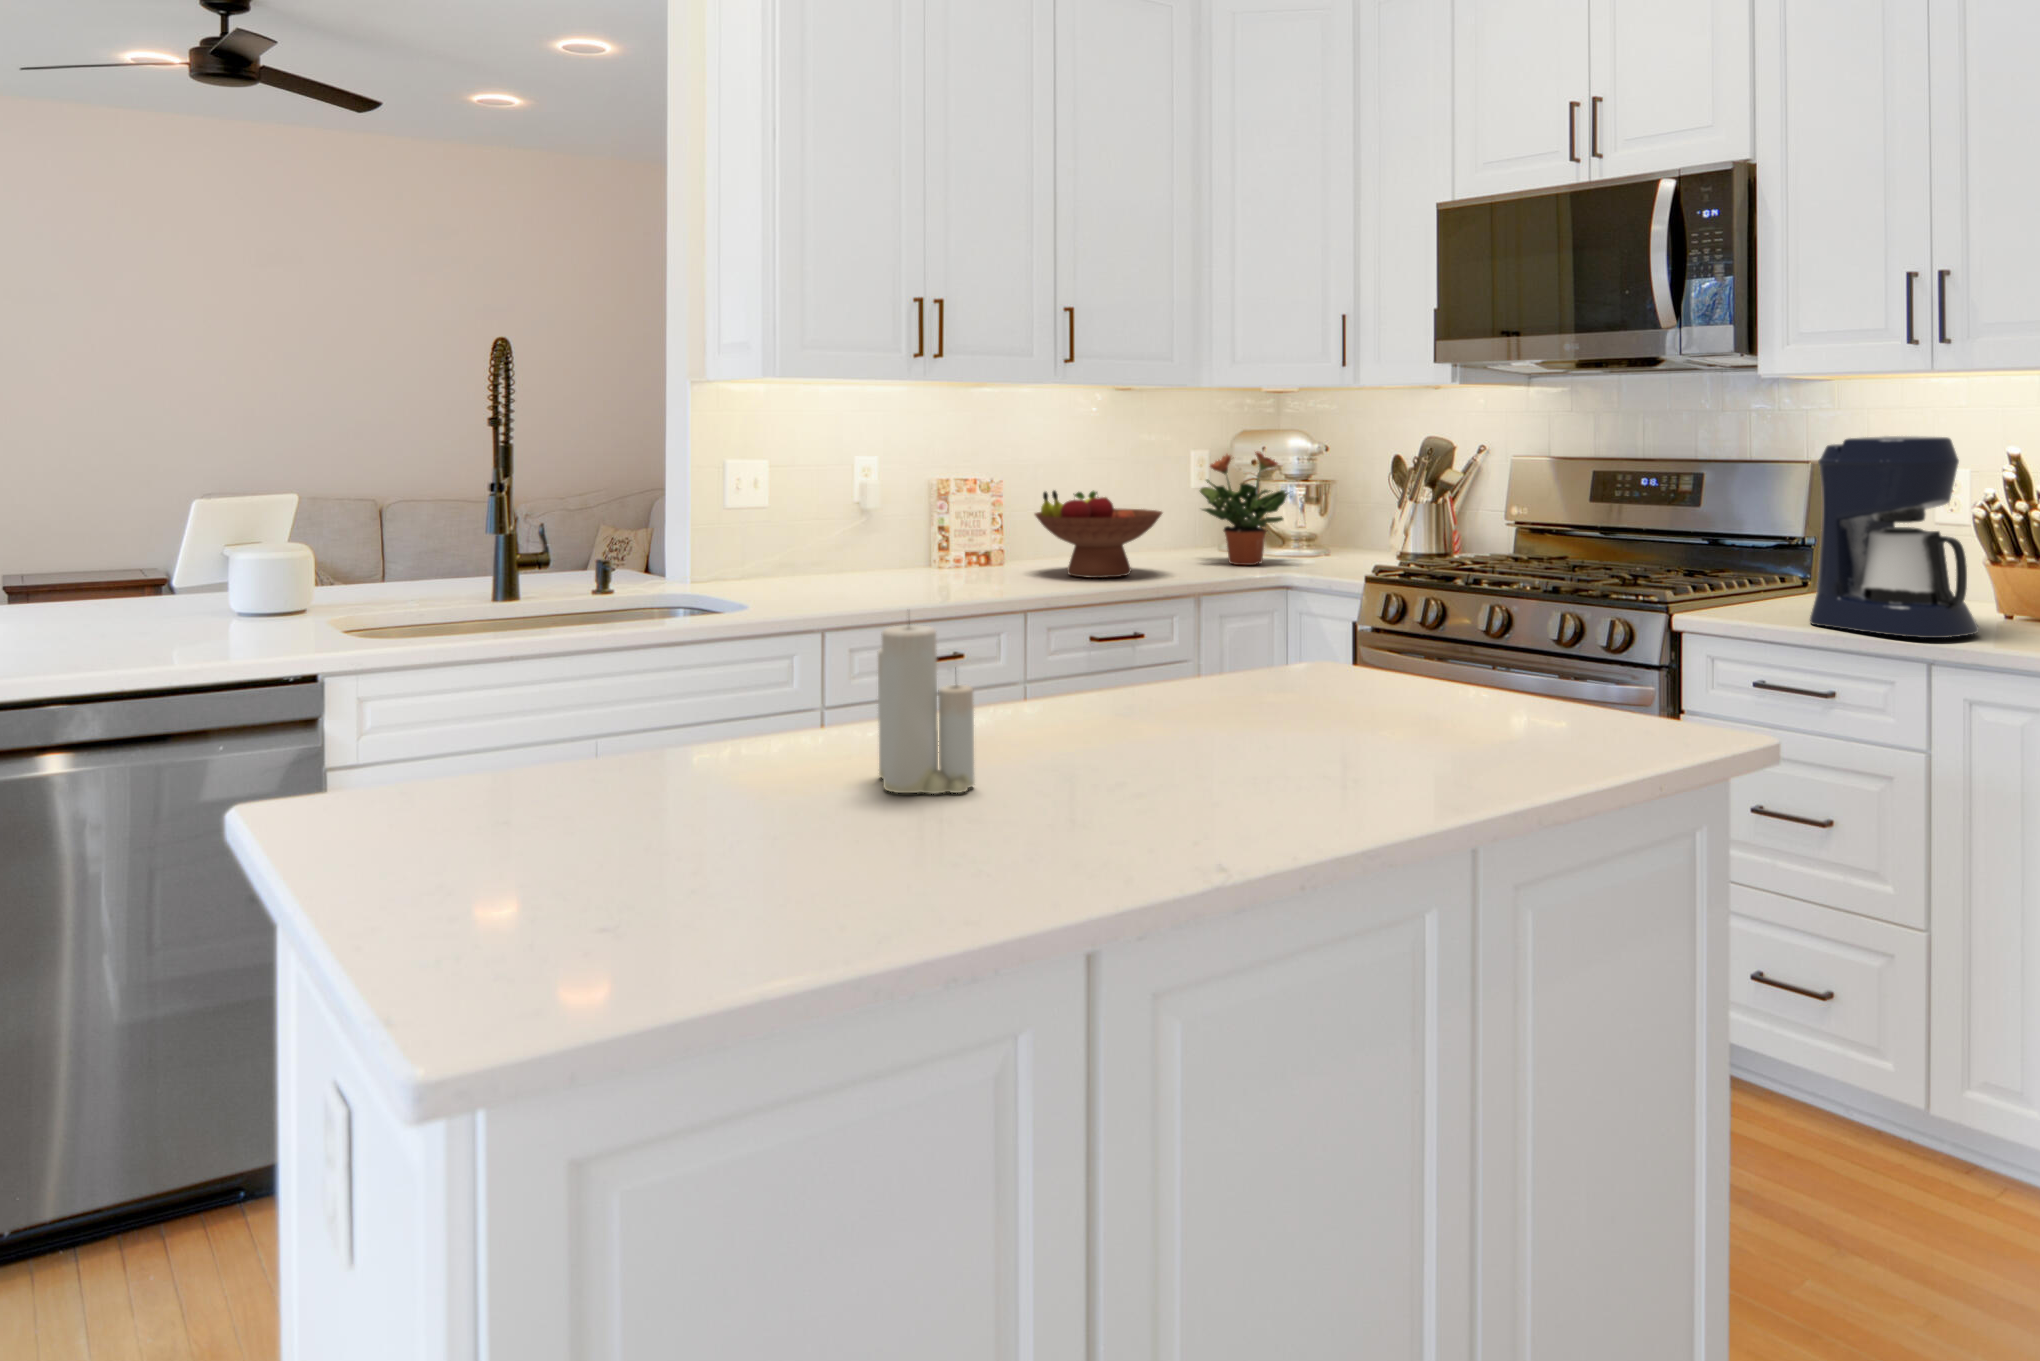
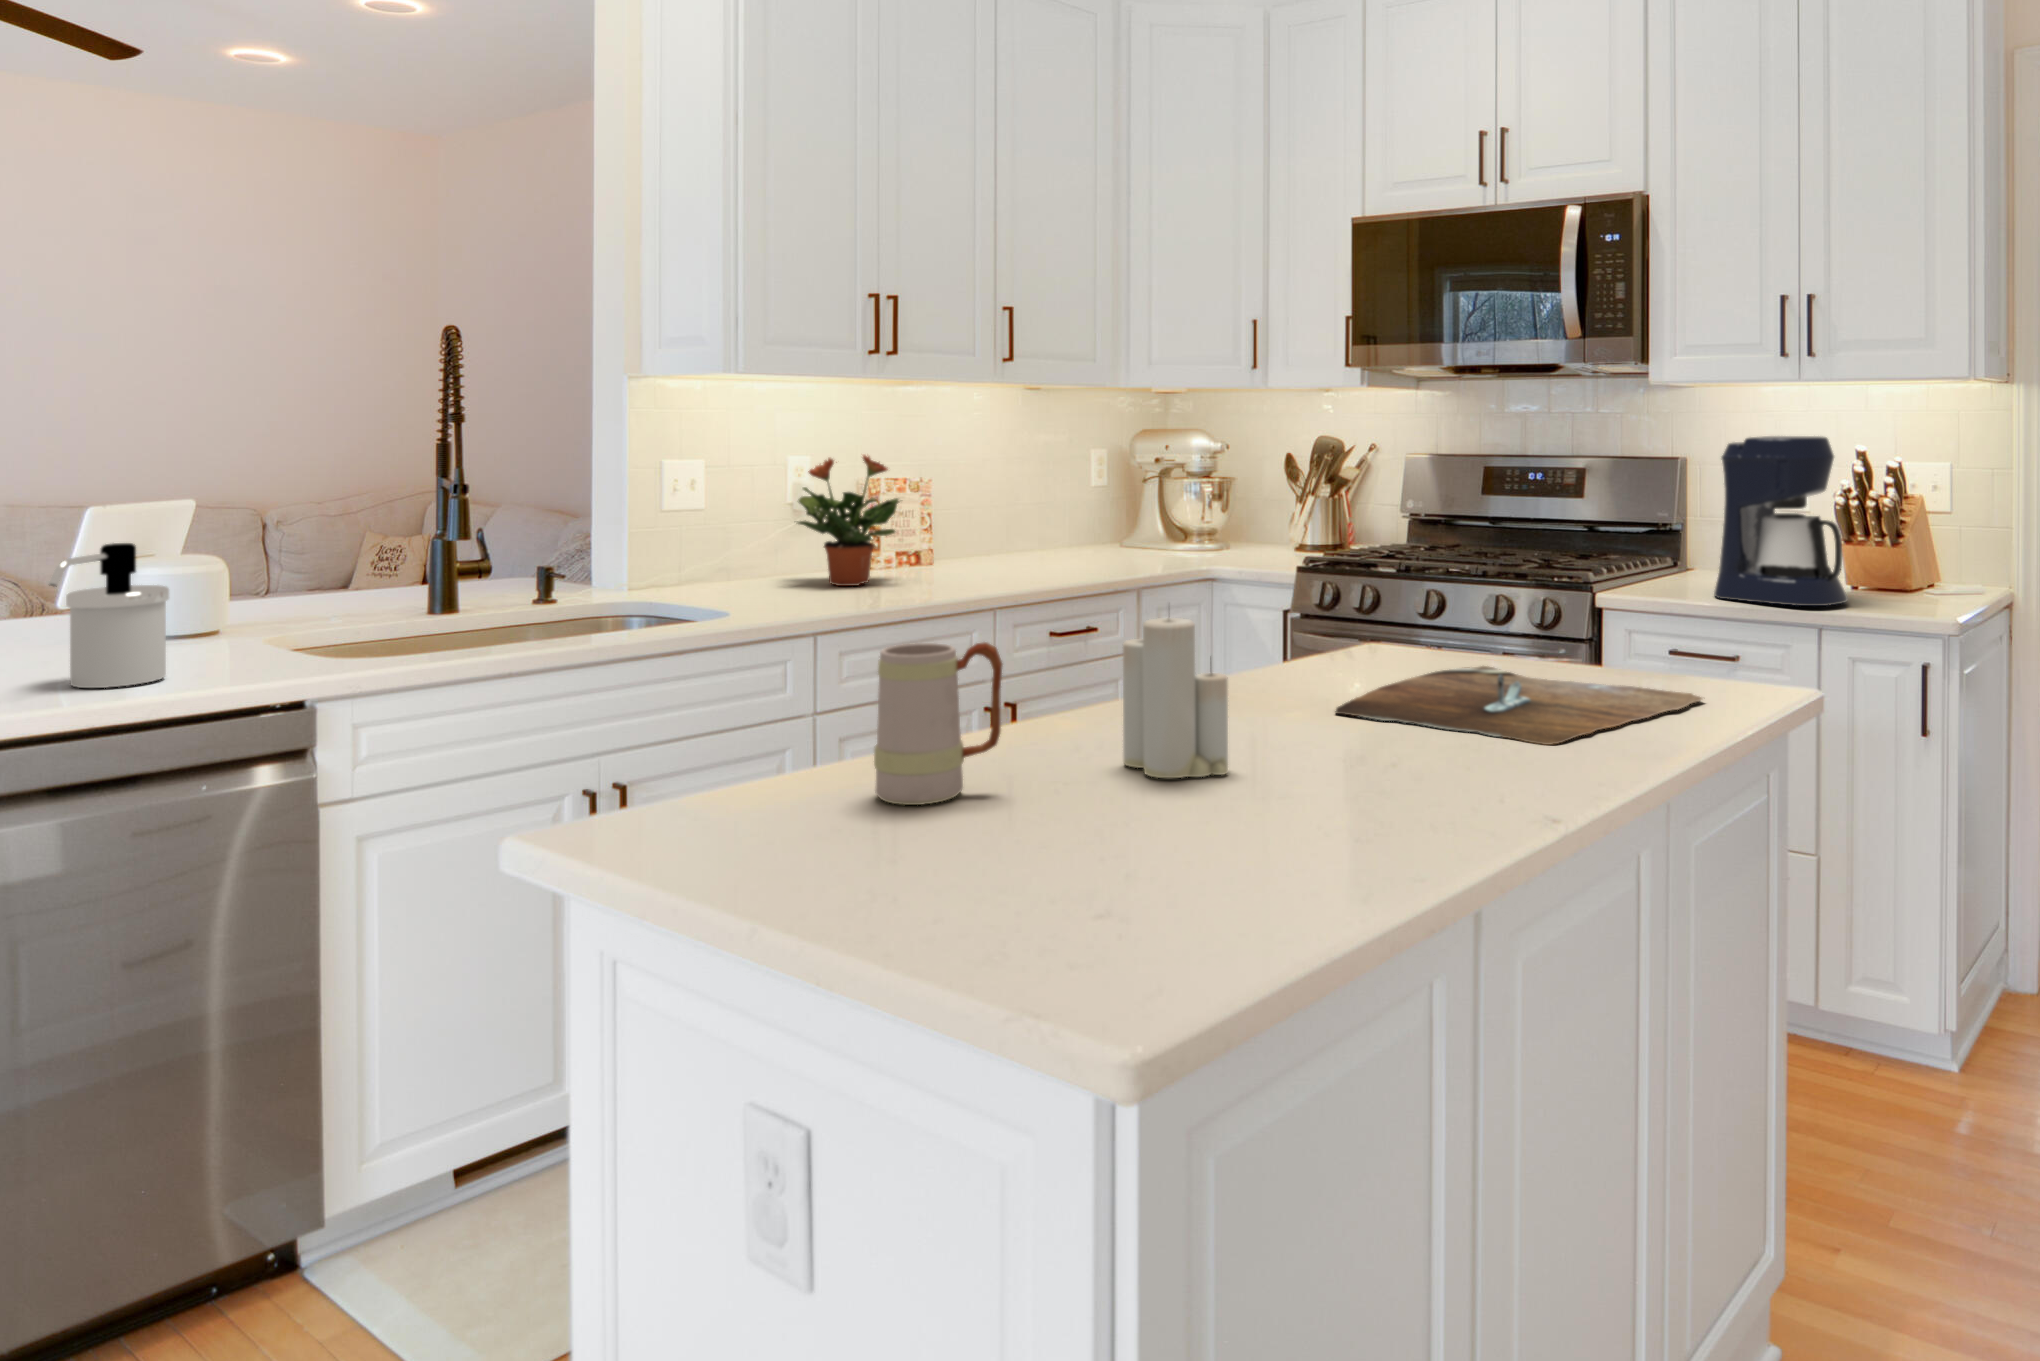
potted plant: present [1200,452,1288,565] -> present [797,455,899,586]
fruit bowl: present [1035,490,1162,578] -> none [974,489,1102,575]
soap dispenser: none [117,529,228,654] -> present [49,543,169,688]
mug: none [601,642,728,803] -> present [874,642,1002,805]
cutting board: none [1172,690,1611,783] -> present [1336,666,1702,745]

